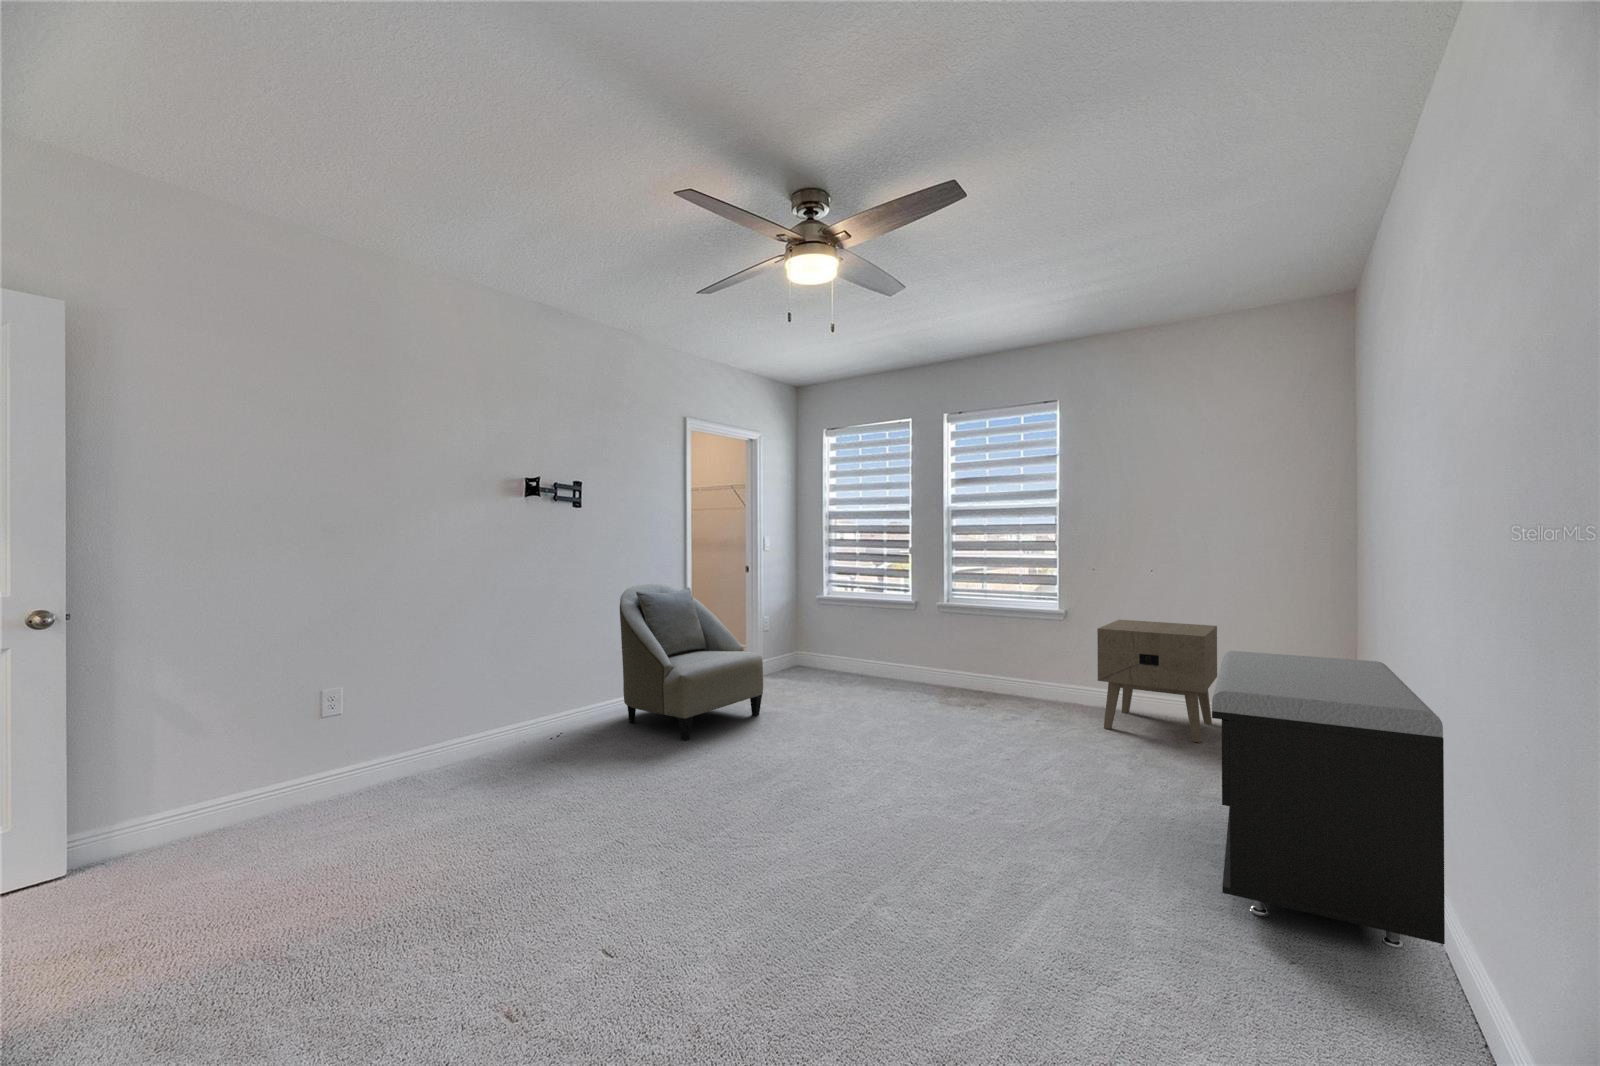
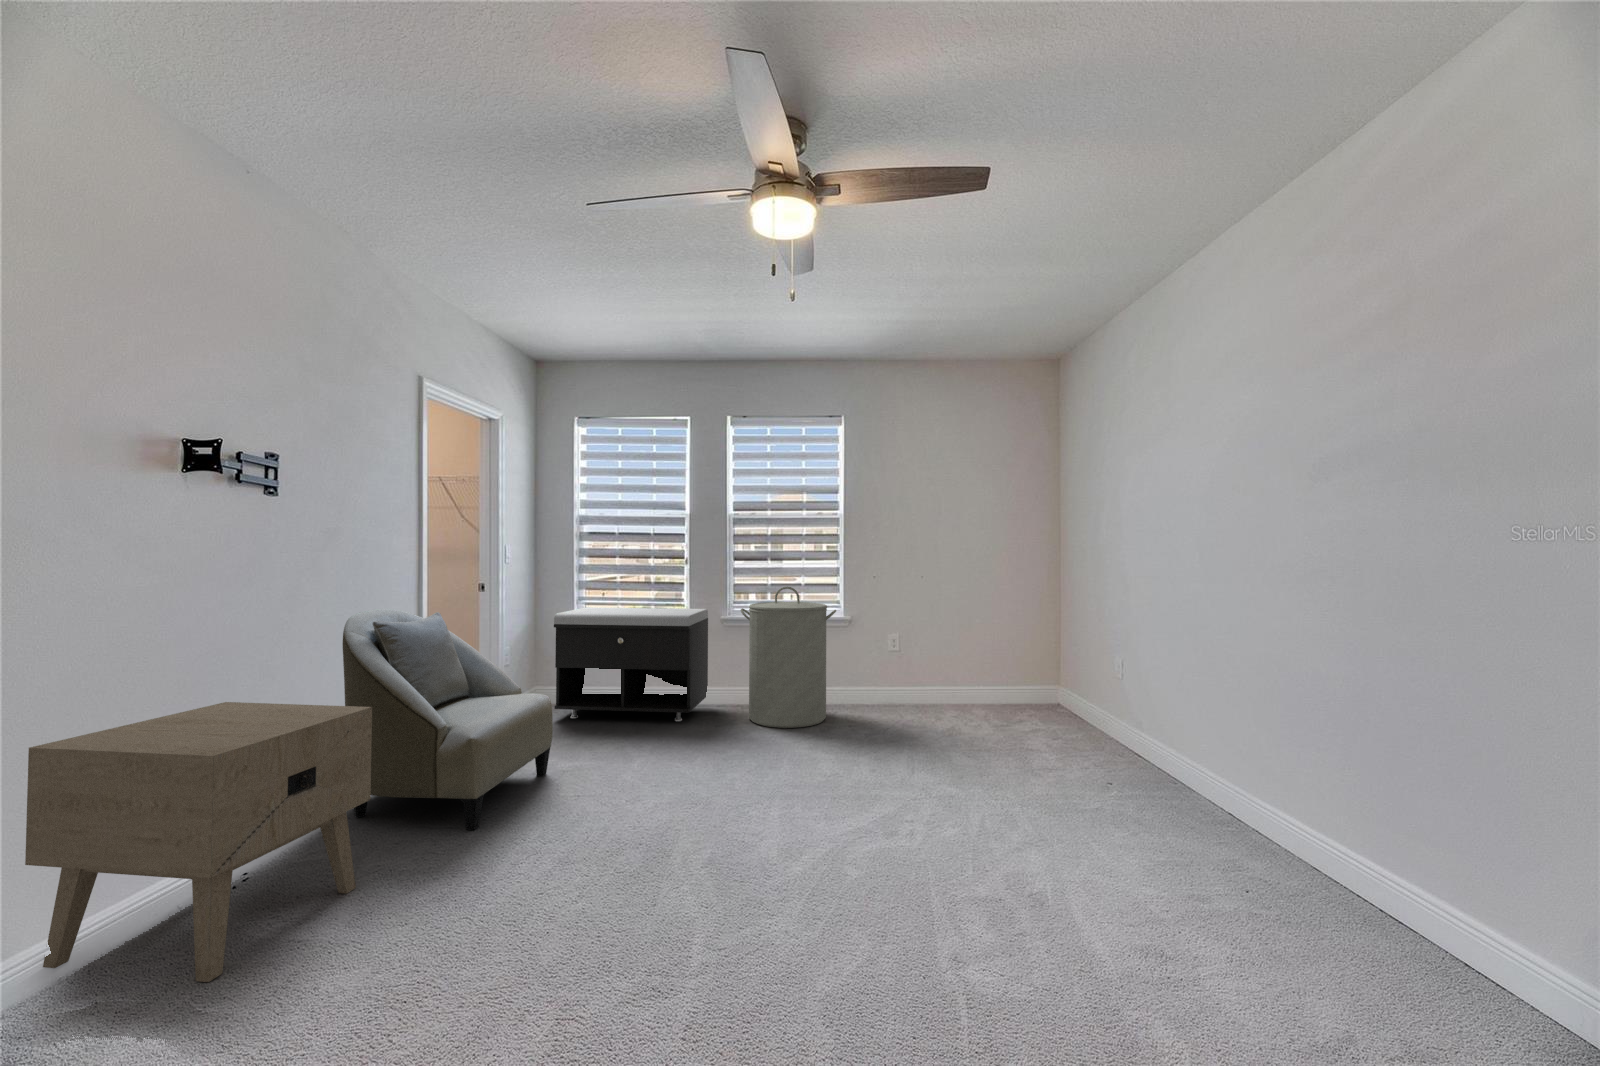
laundry hamper: none [947,575,1038,709] -> present [740,587,836,728]
nightstand: present [1097,620,1217,743] -> present [25,702,372,982]
storage bench: present [1212,651,1445,949] -> present [554,607,708,721]

